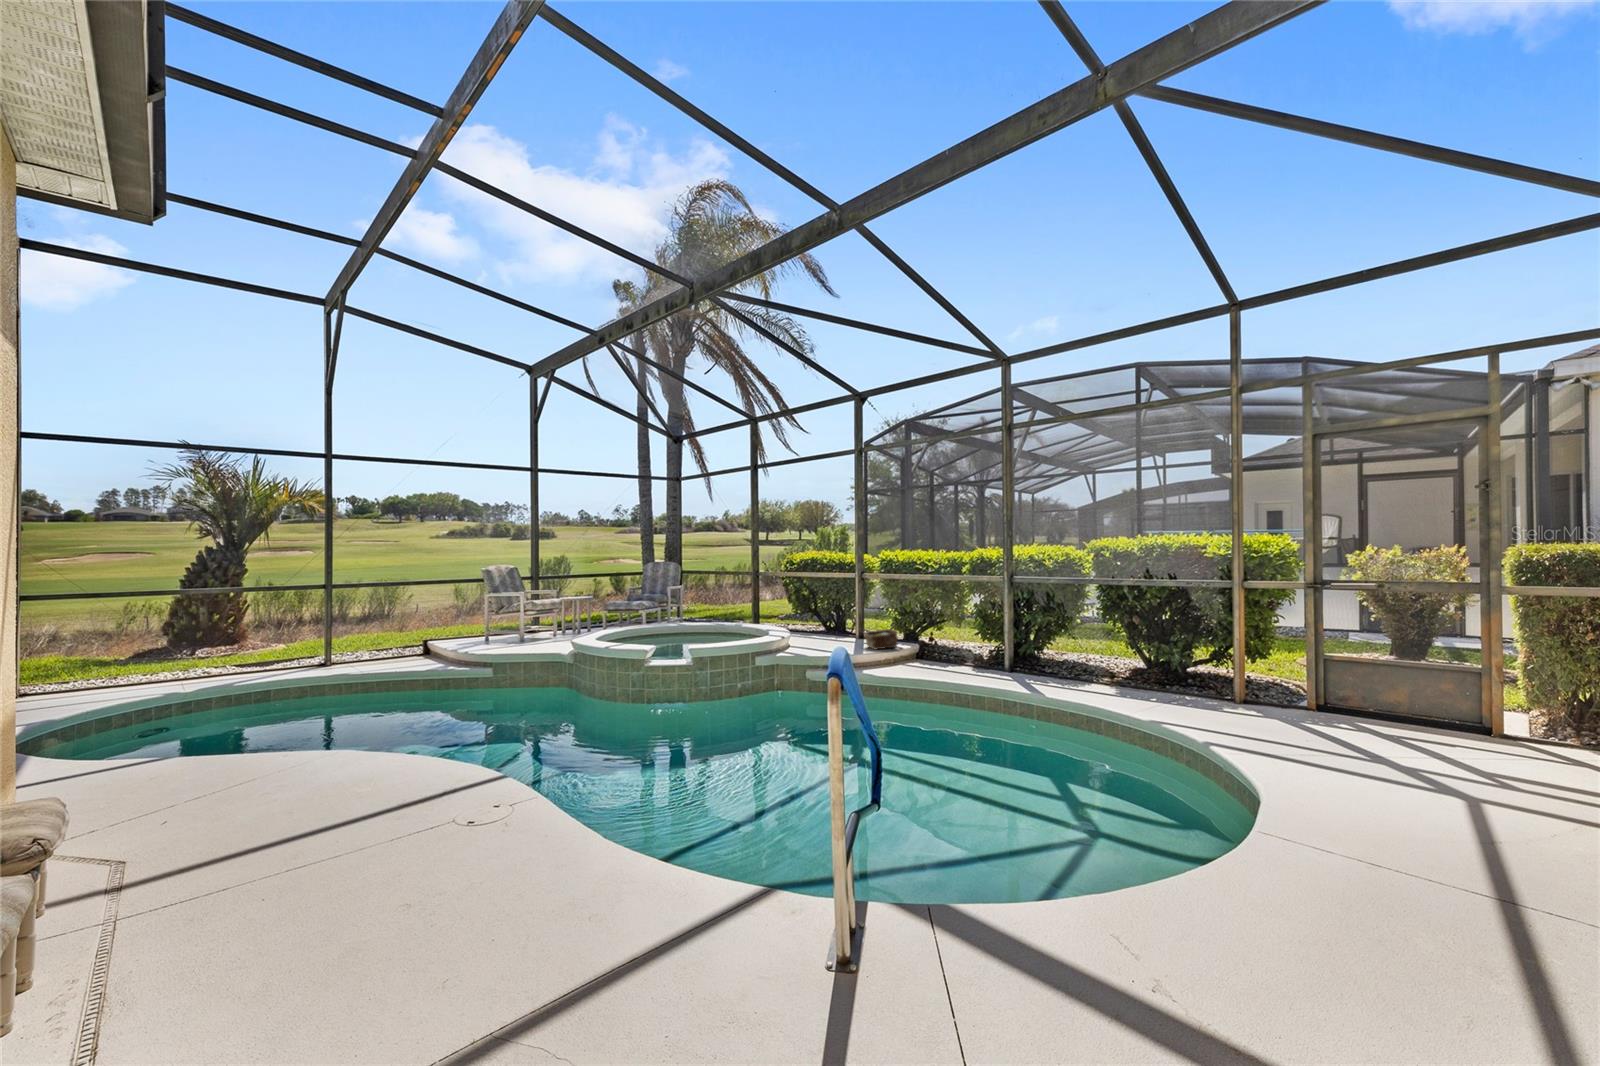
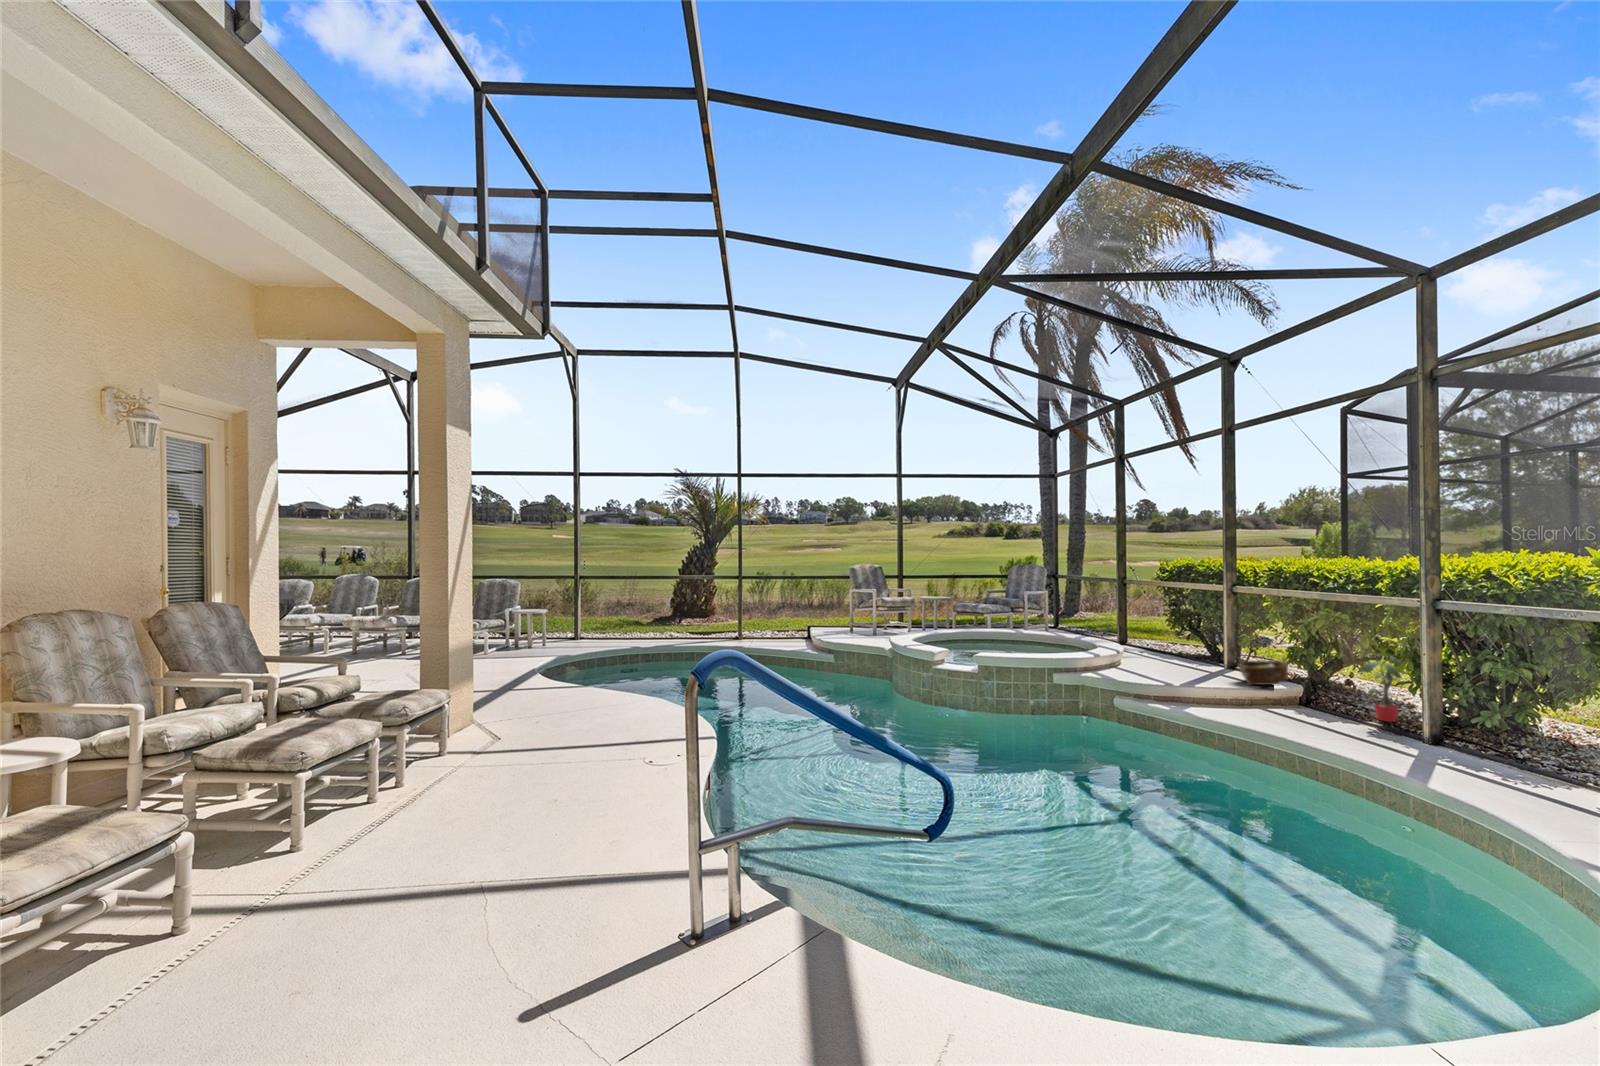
potted plant: none [954,615,989,662] -> present [1358,654,1401,722]

